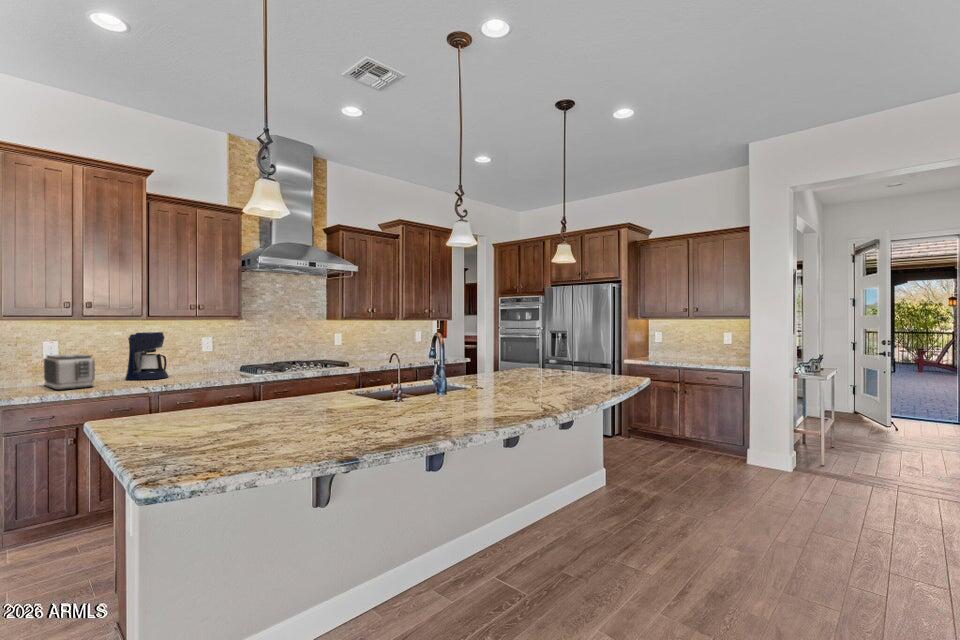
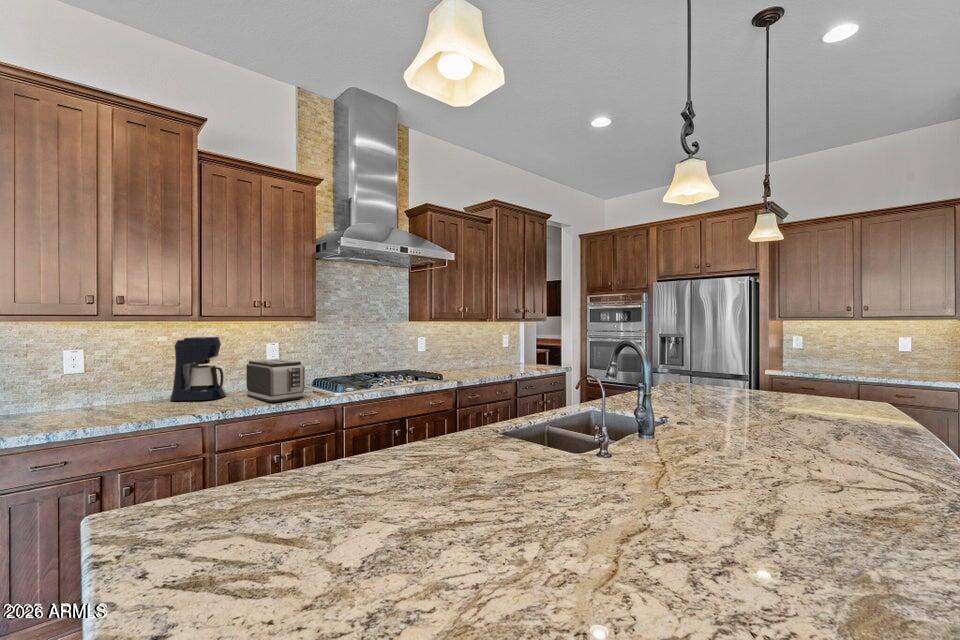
toaster: present [44,354,95,390] -> present [246,359,305,402]

